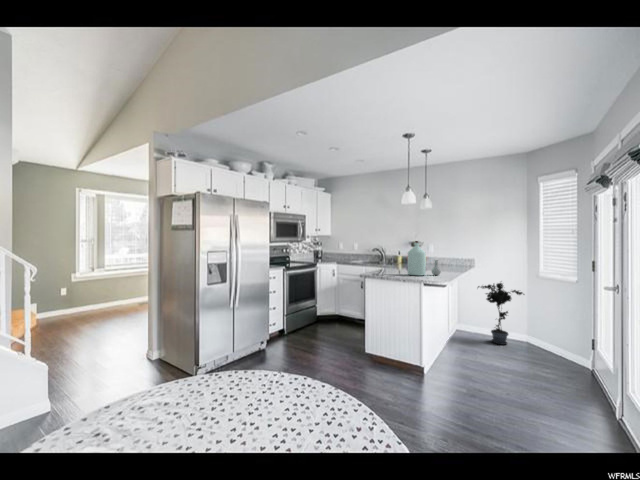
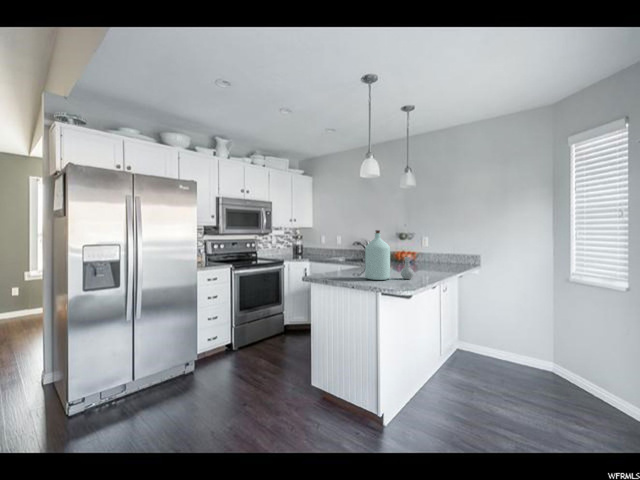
potted plant: present [478,283,524,345] -> none [481,284,548,372]

